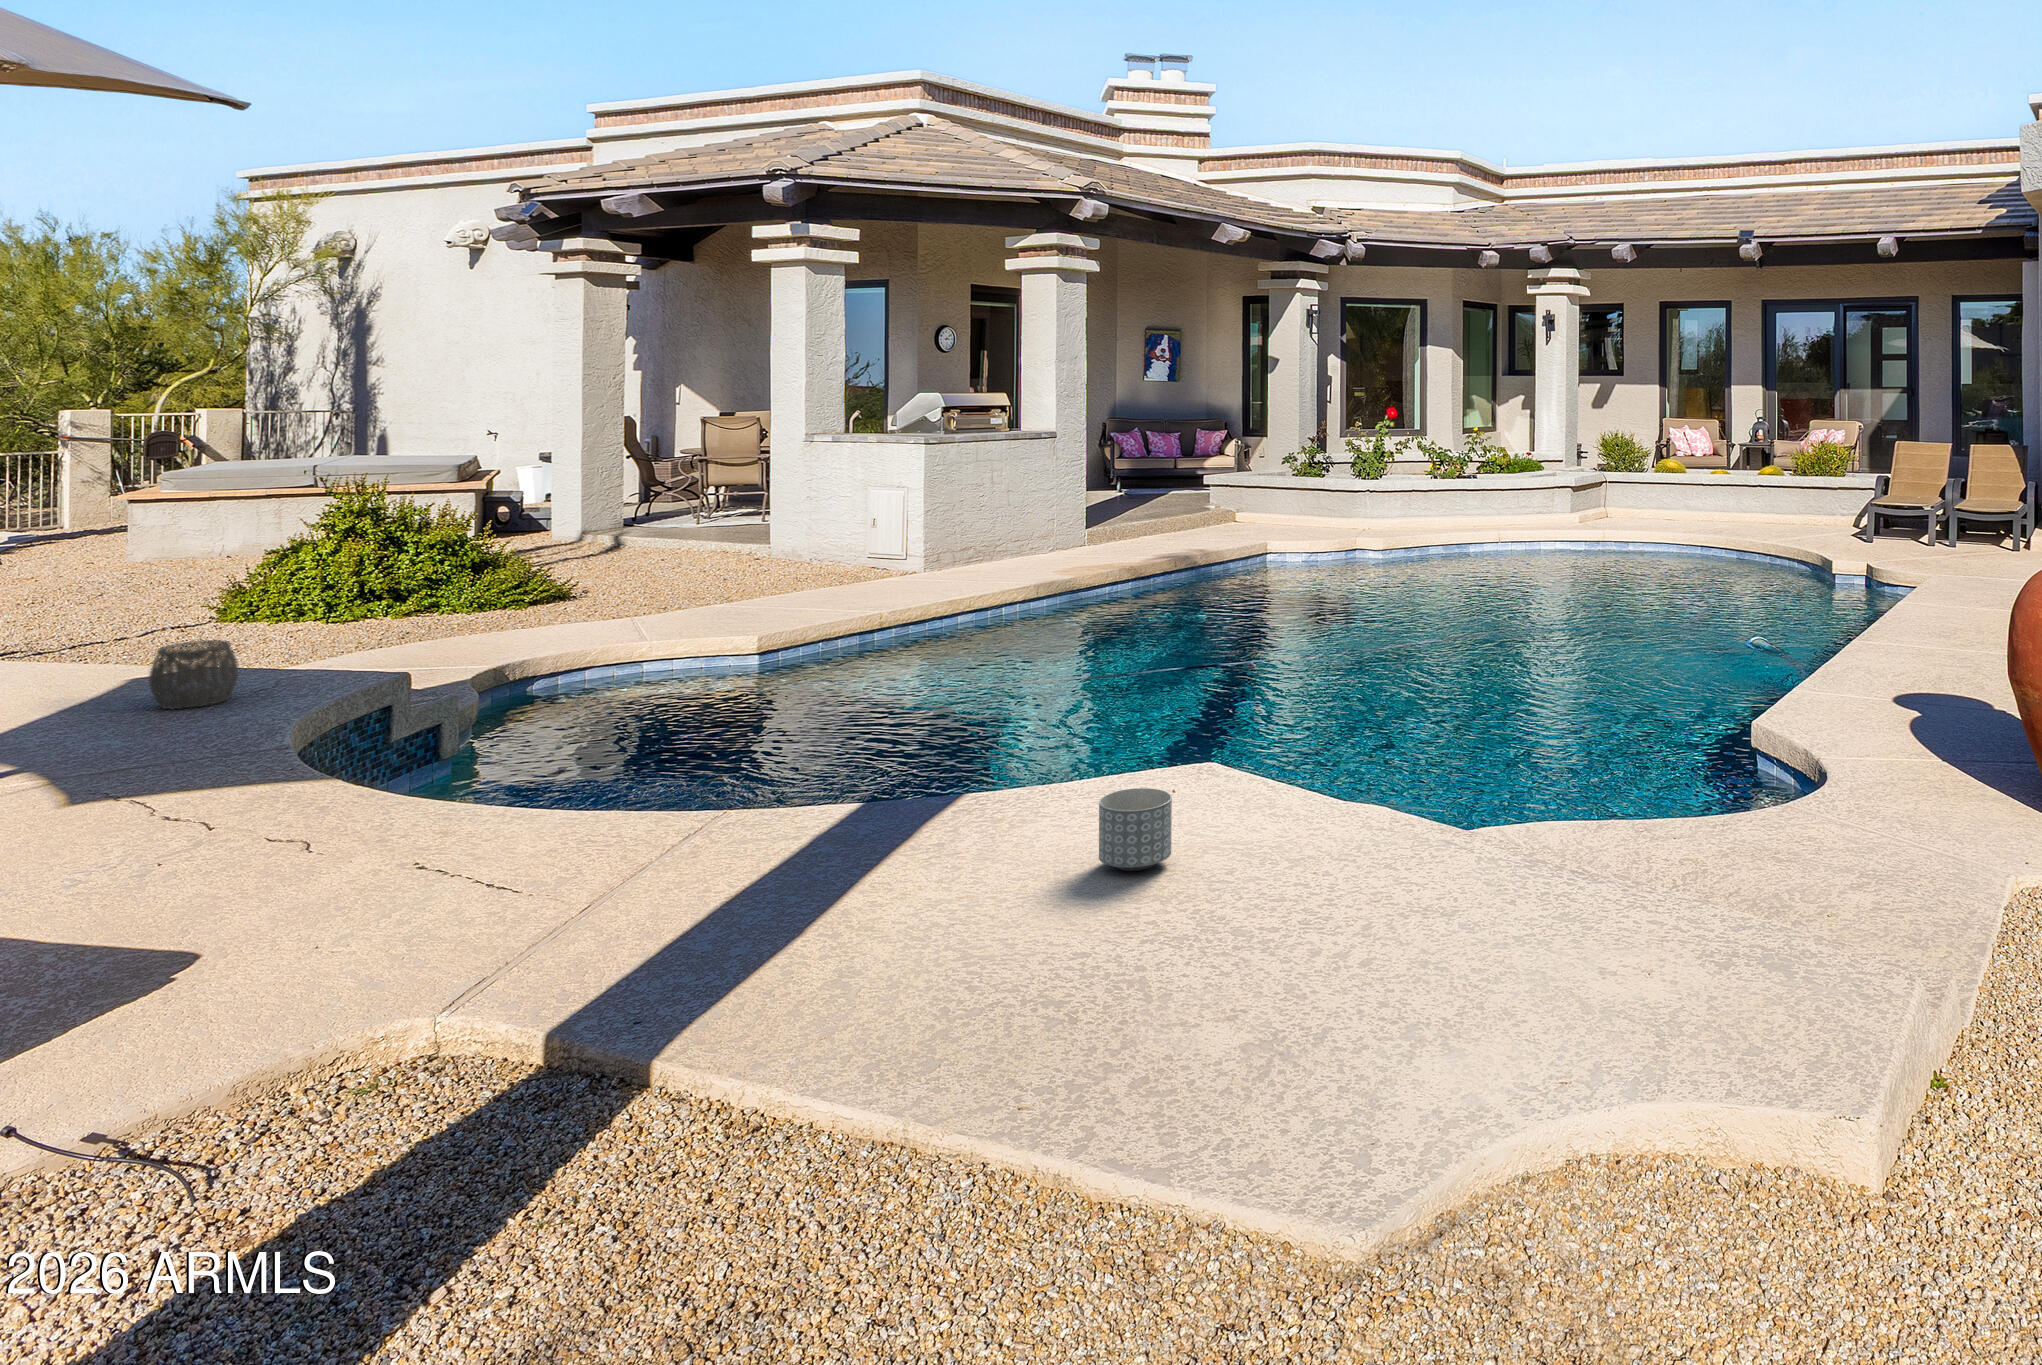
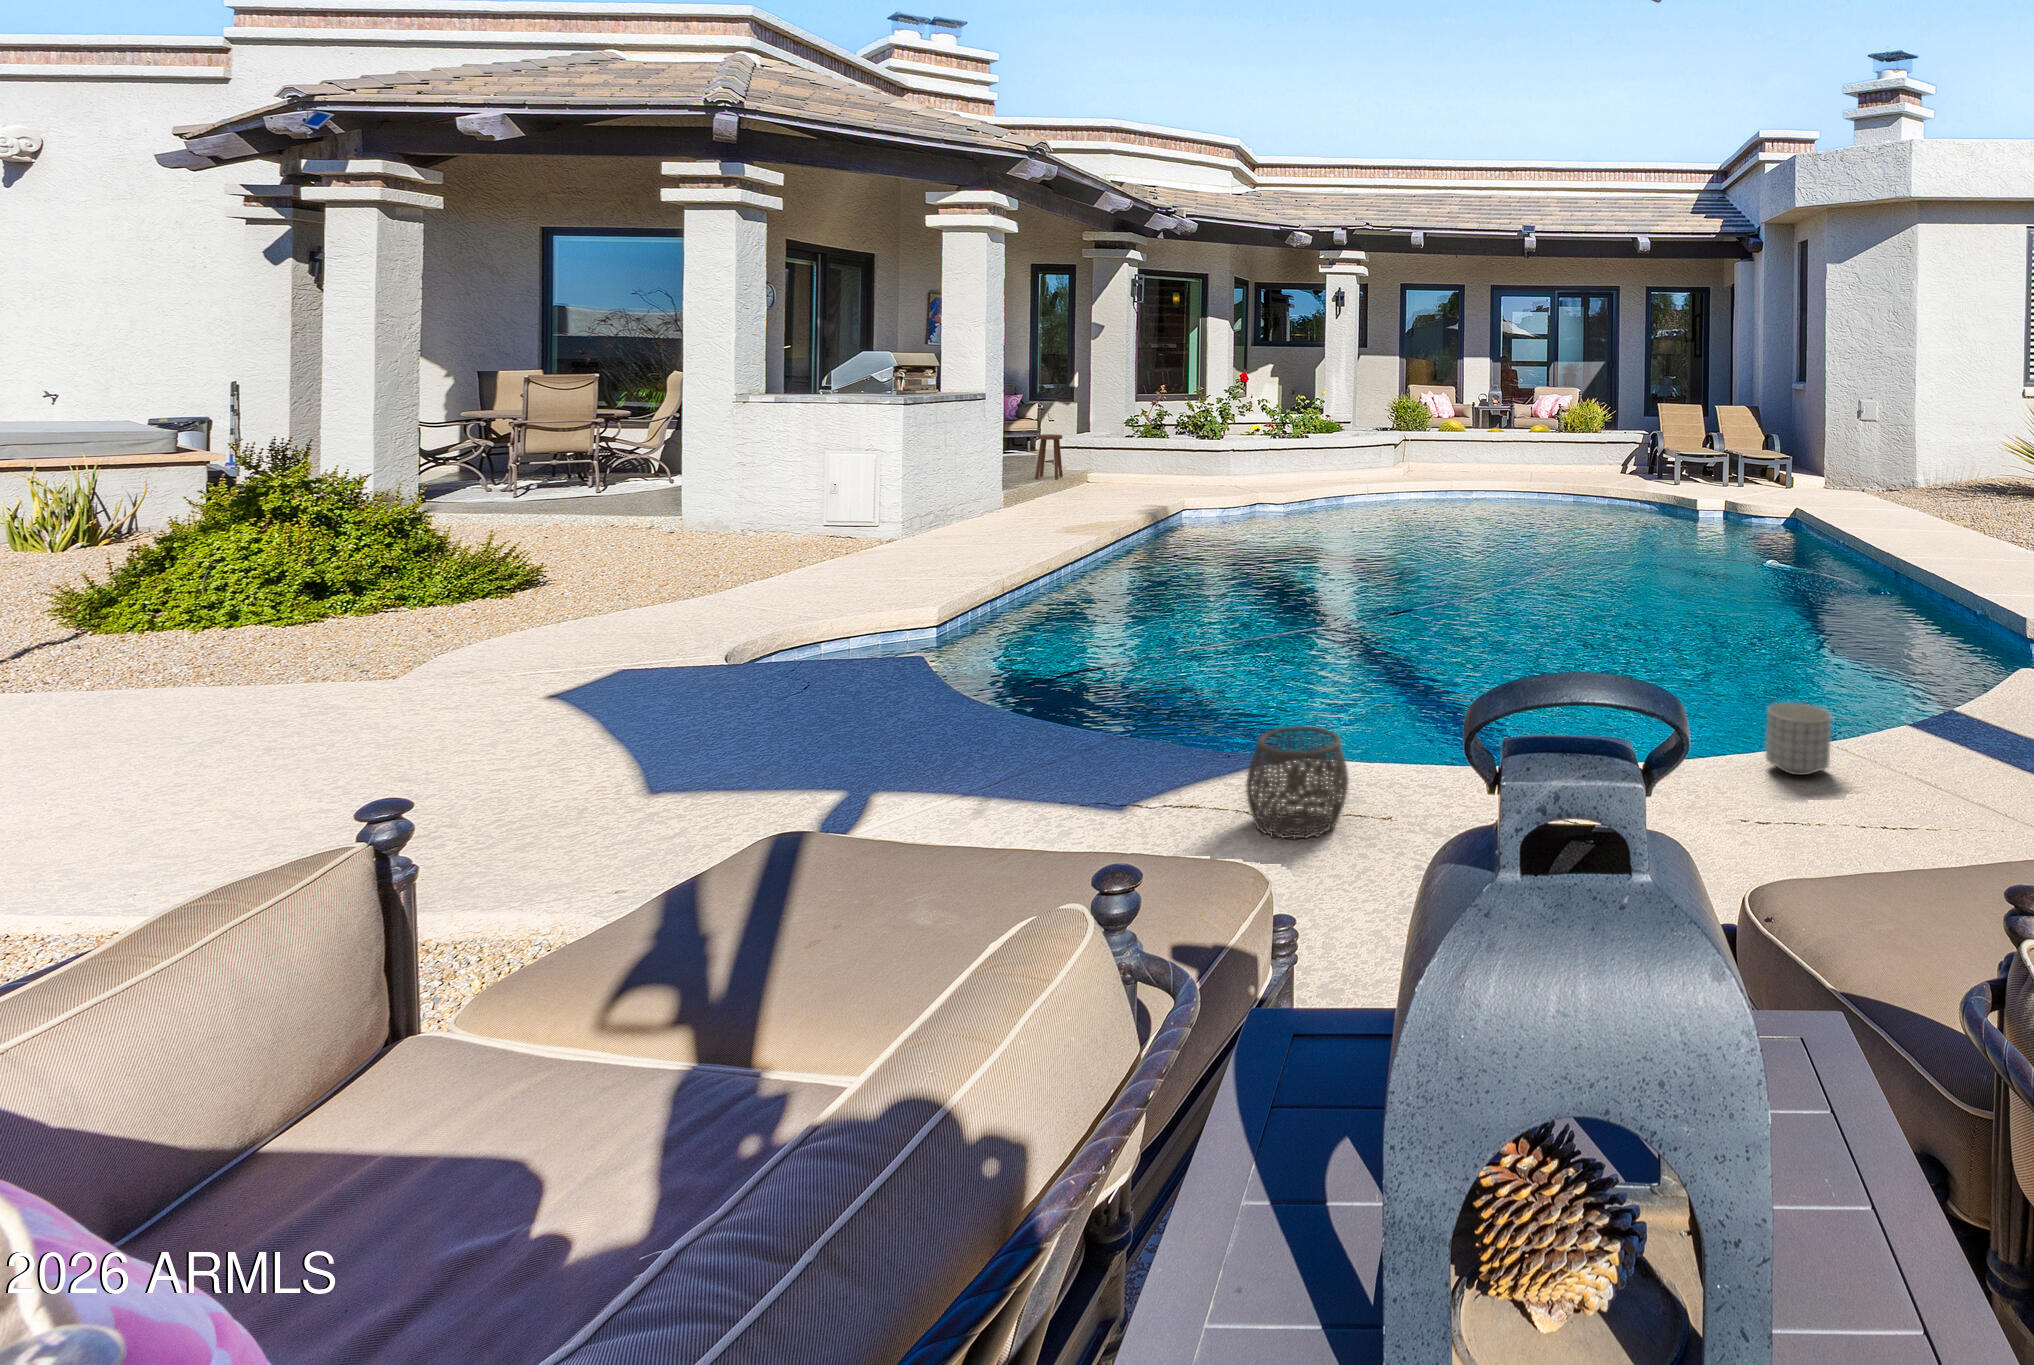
stool: none [1170,475,1200,521] -> present [1035,434,1063,479]
woven basket: present [149,640,238,710] -> present [1246,726,1348,838]

